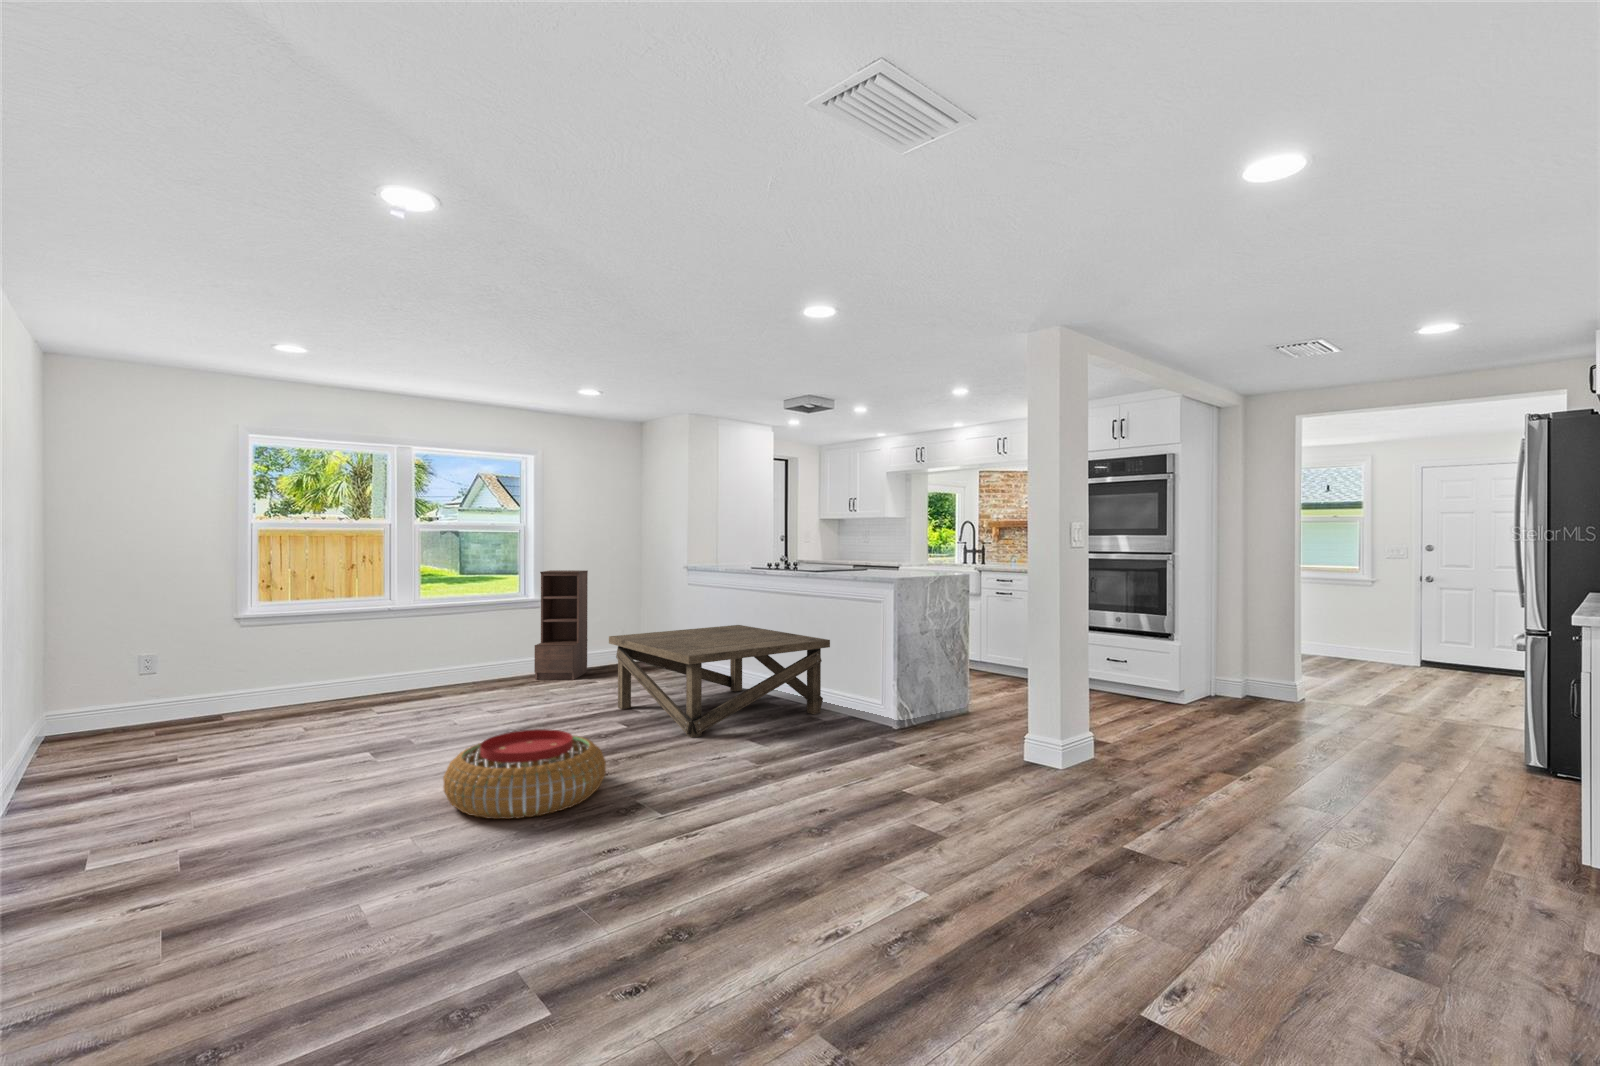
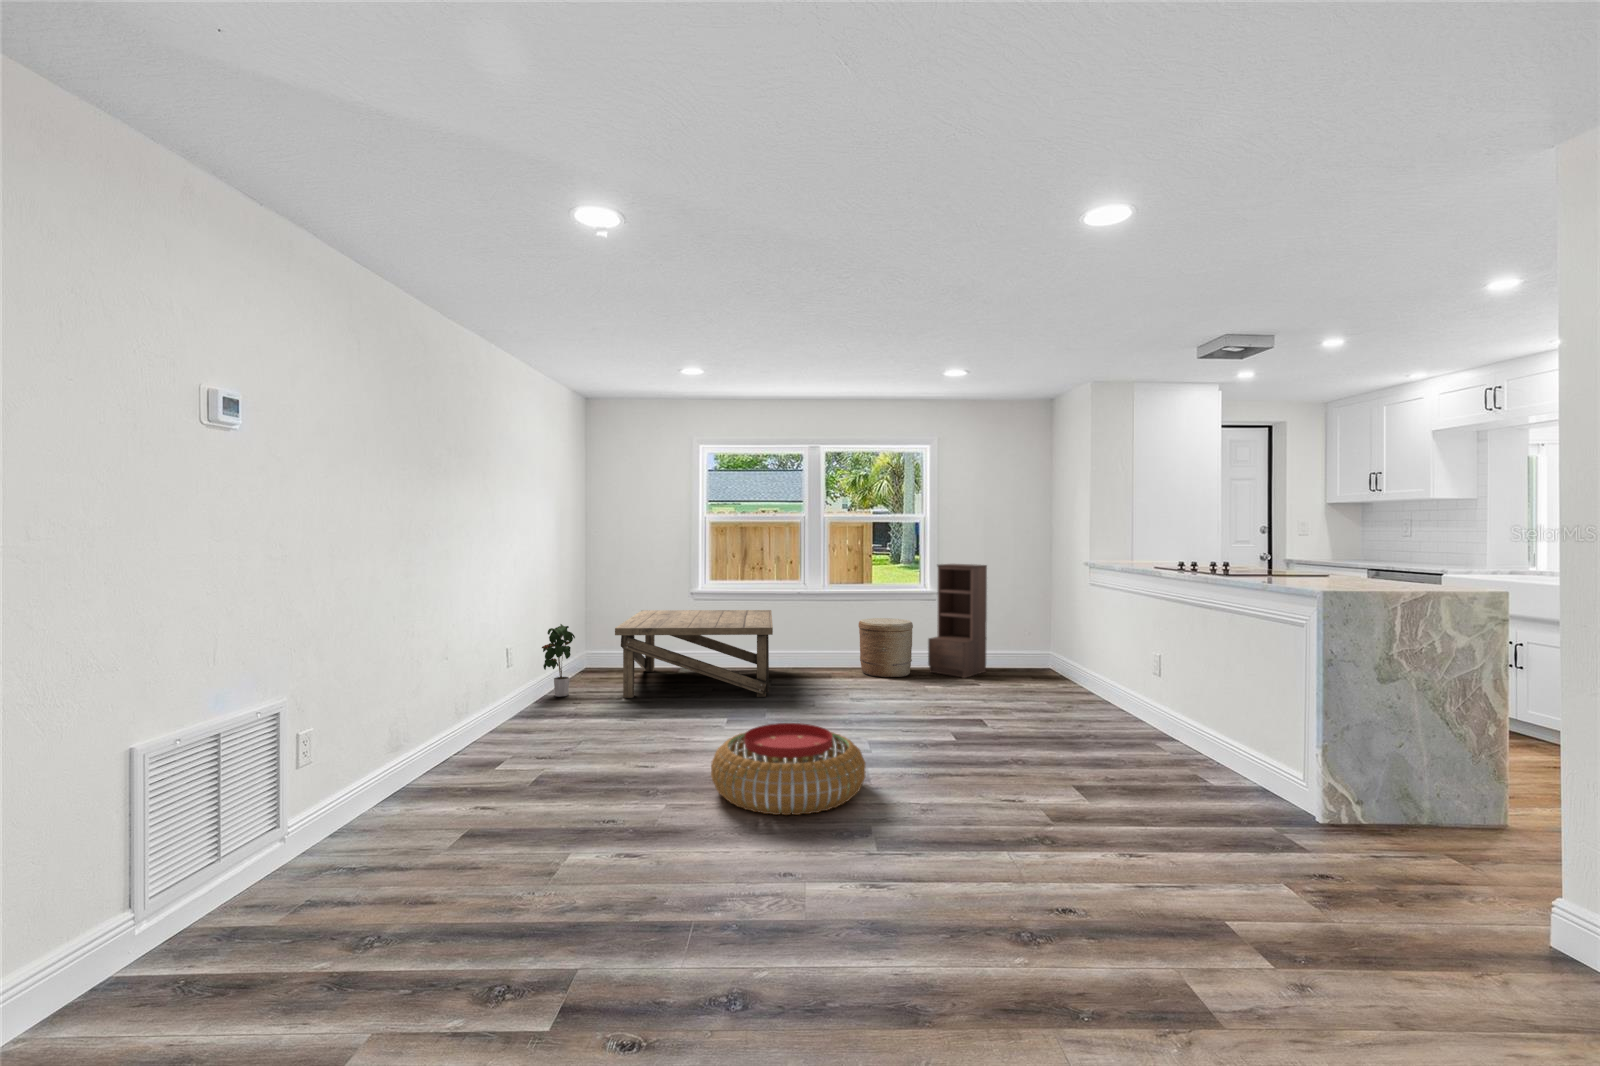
coffee table: present [609,625,830,738] -> present [615,610,773,698]
woven basket: none [460,629,521,691] -> present [858,618,913,678]
potted plant: none [31,673,76,776] -> present [542,624,575,697]

